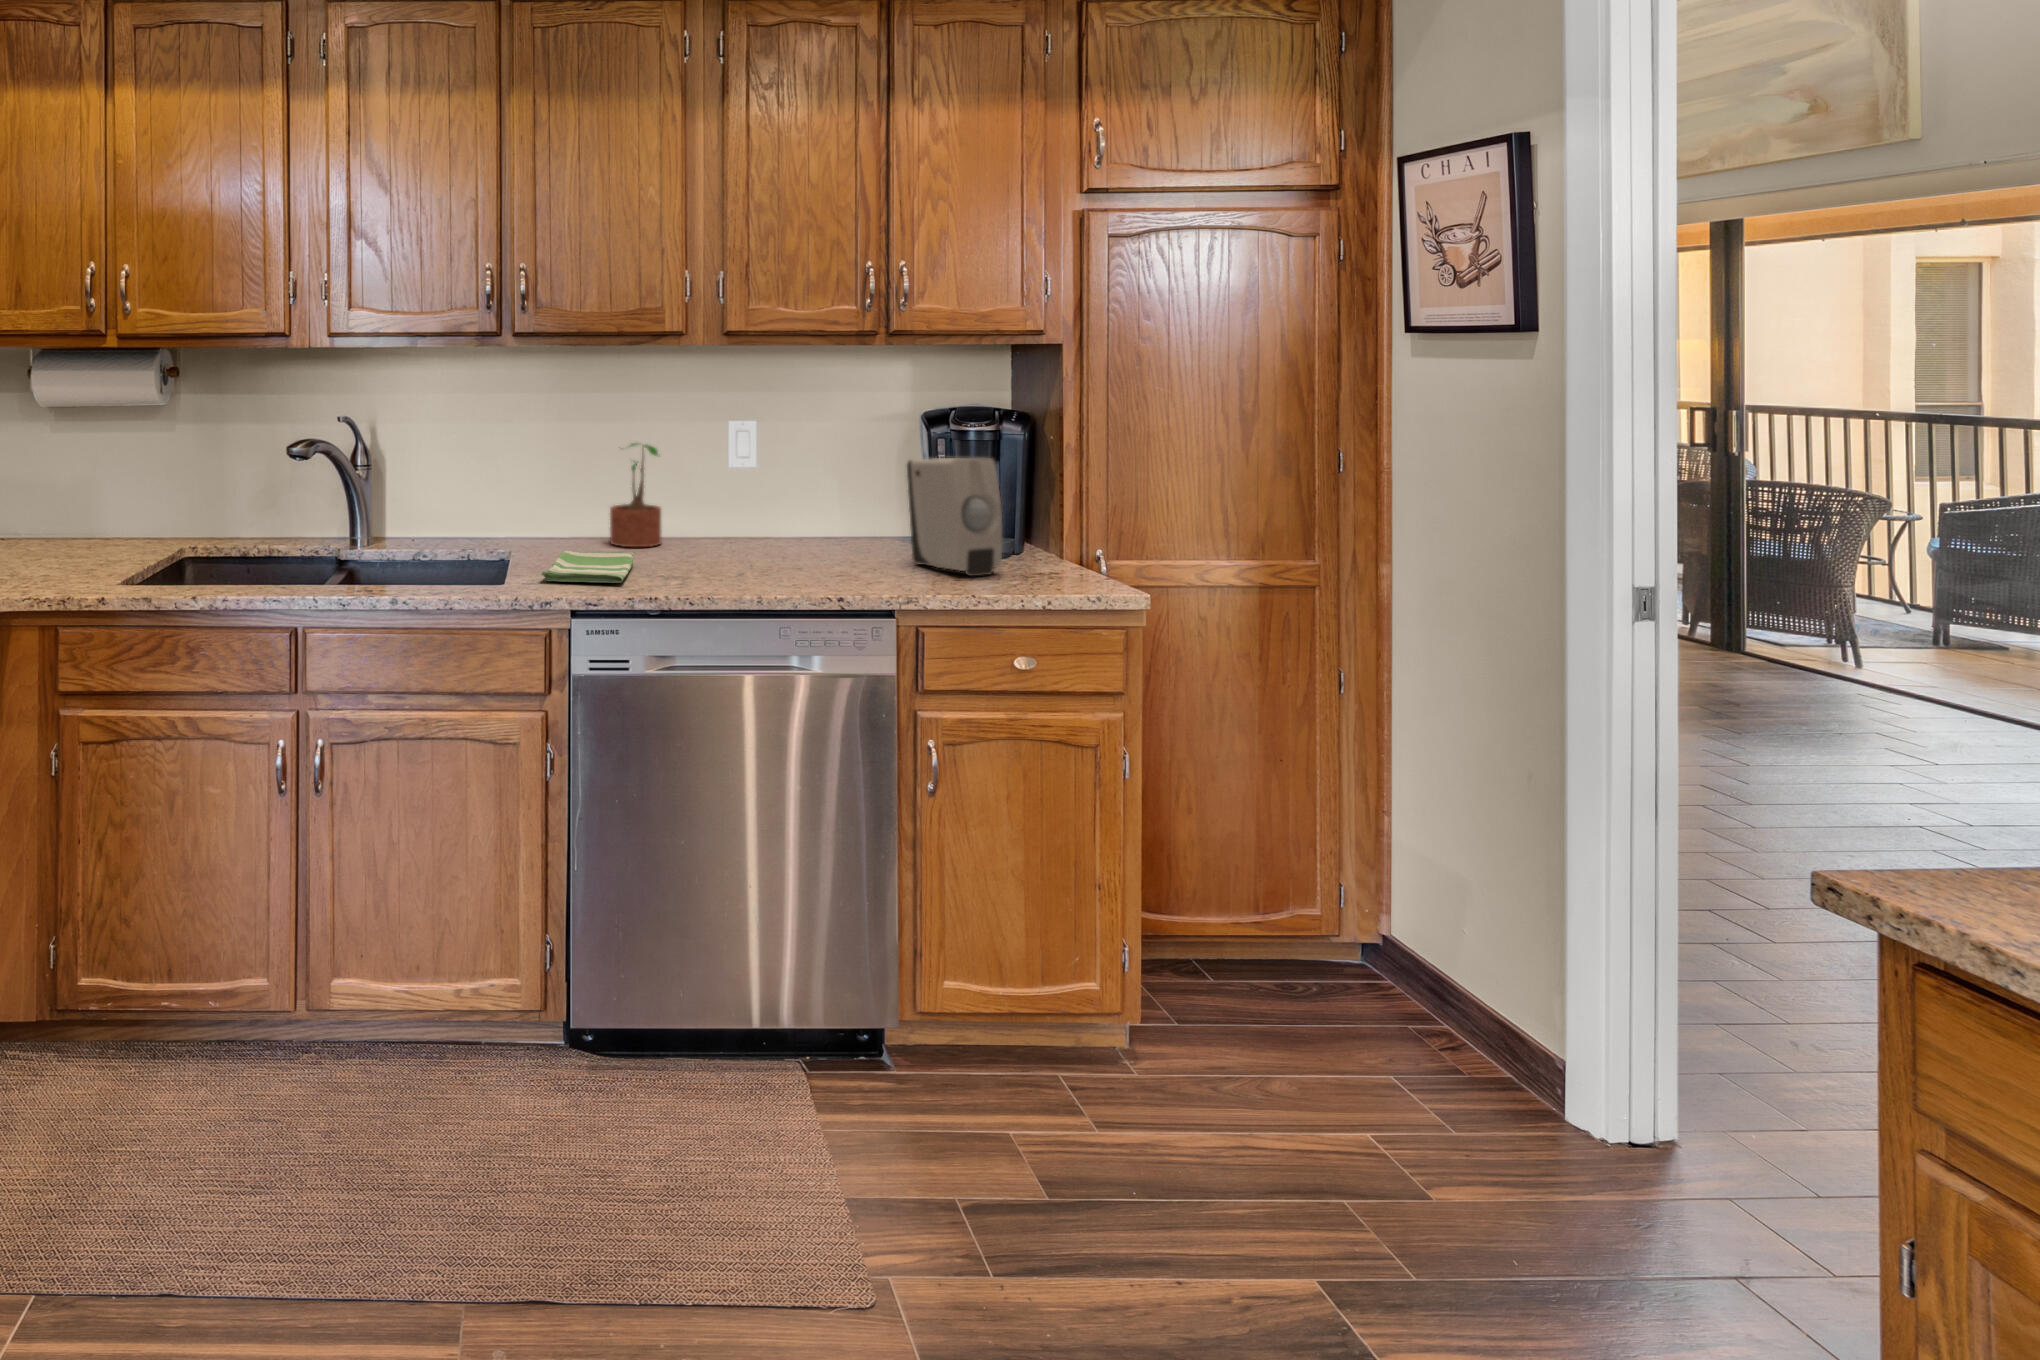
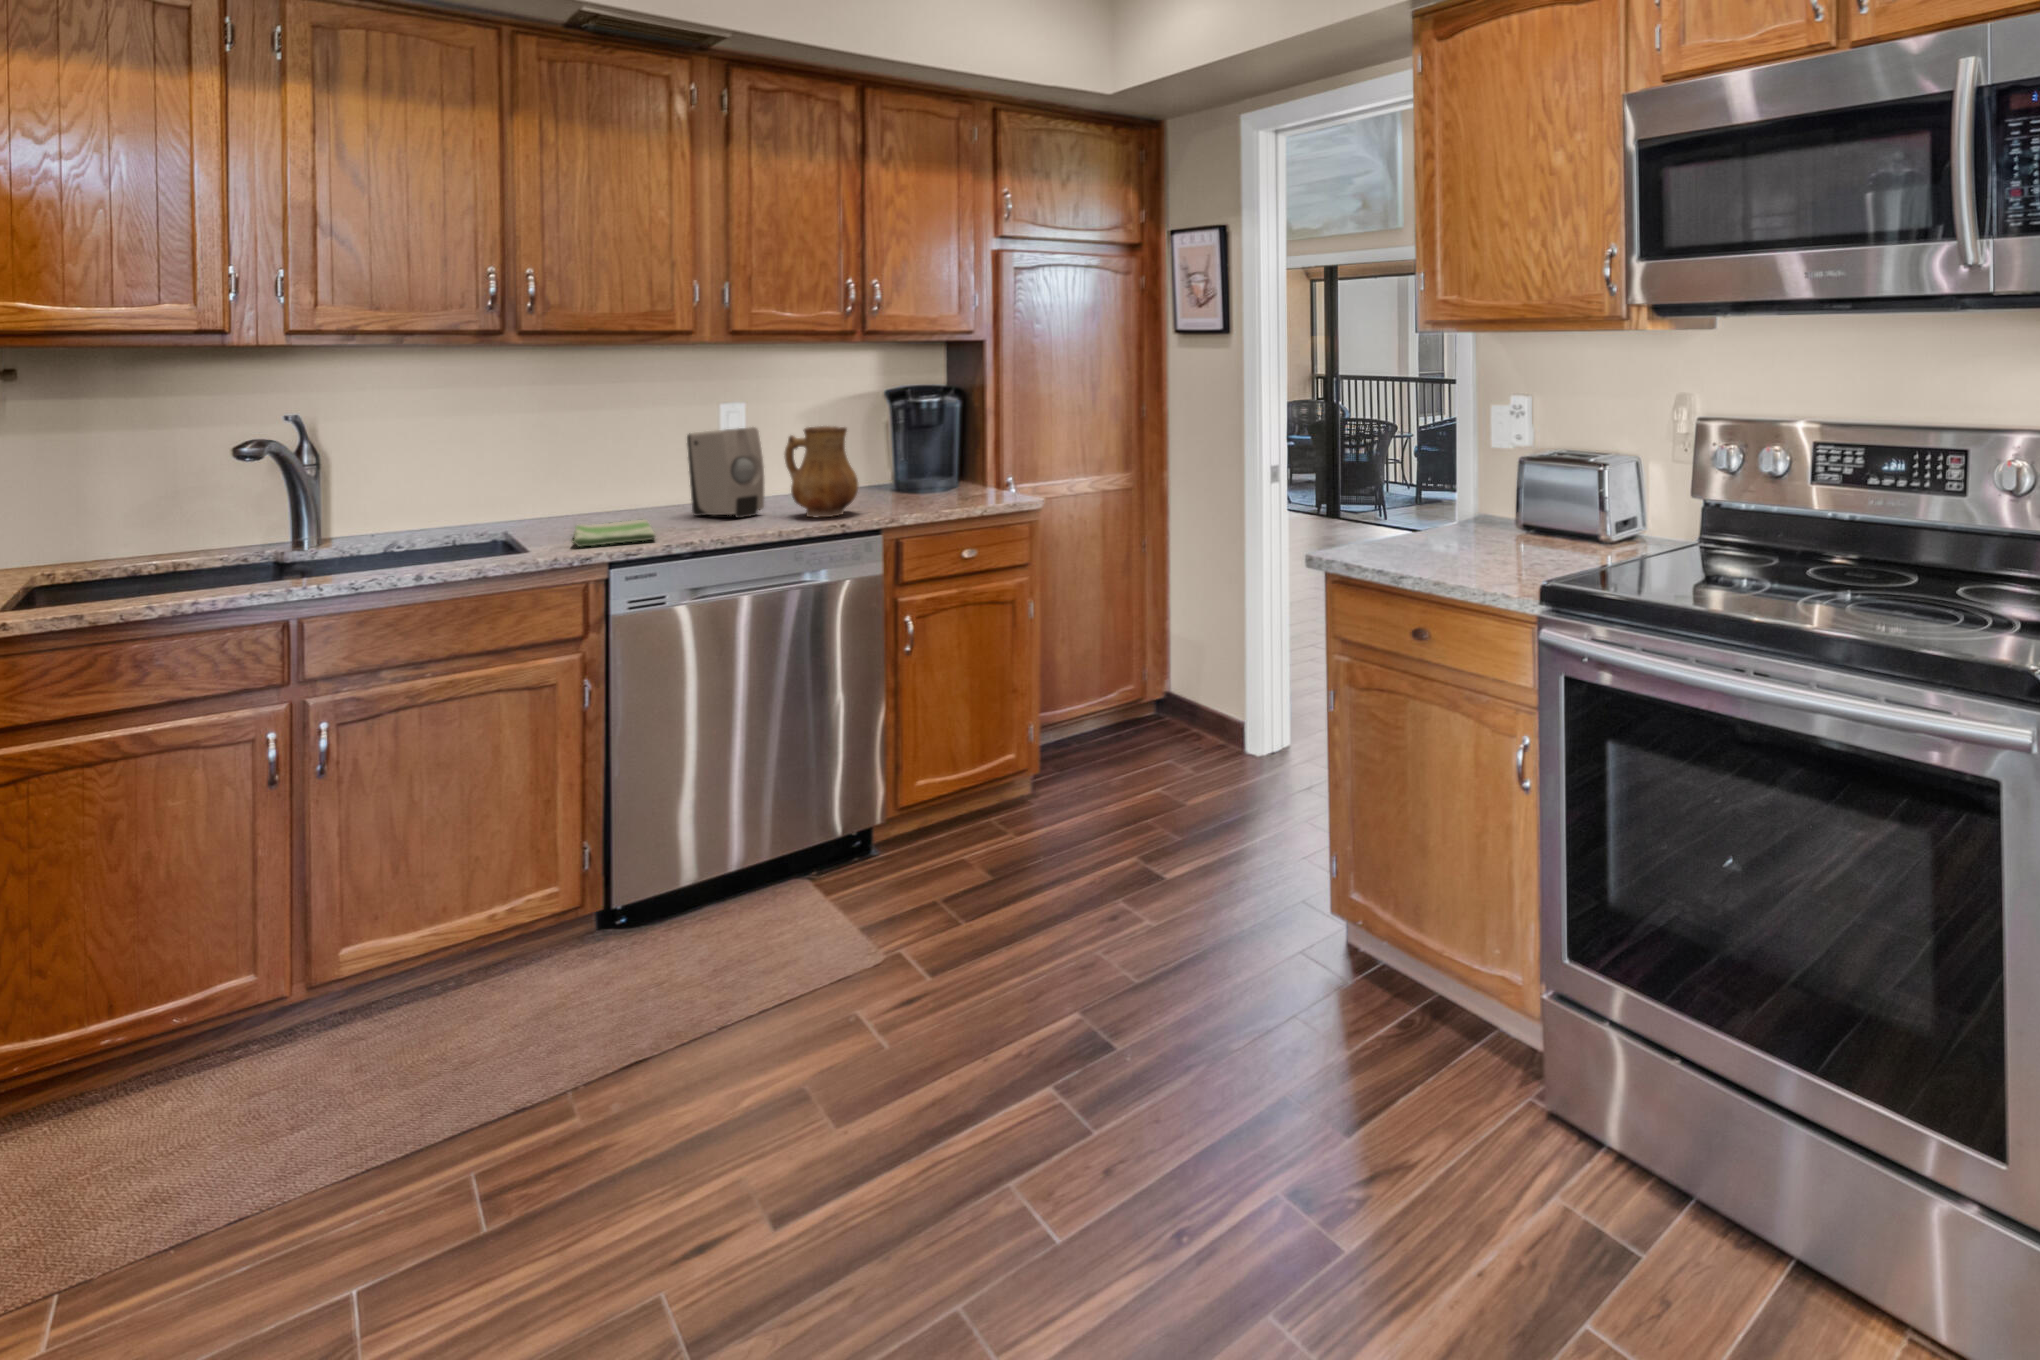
potted plant: present [610,443,661,547] -> none [606,427,660,520]
ceramic pitcher: none [786,456,873,576] -> present [784,426,858,517]
soap dispenser: present [907,458,1002,576] -> present [687,427,764,518]

